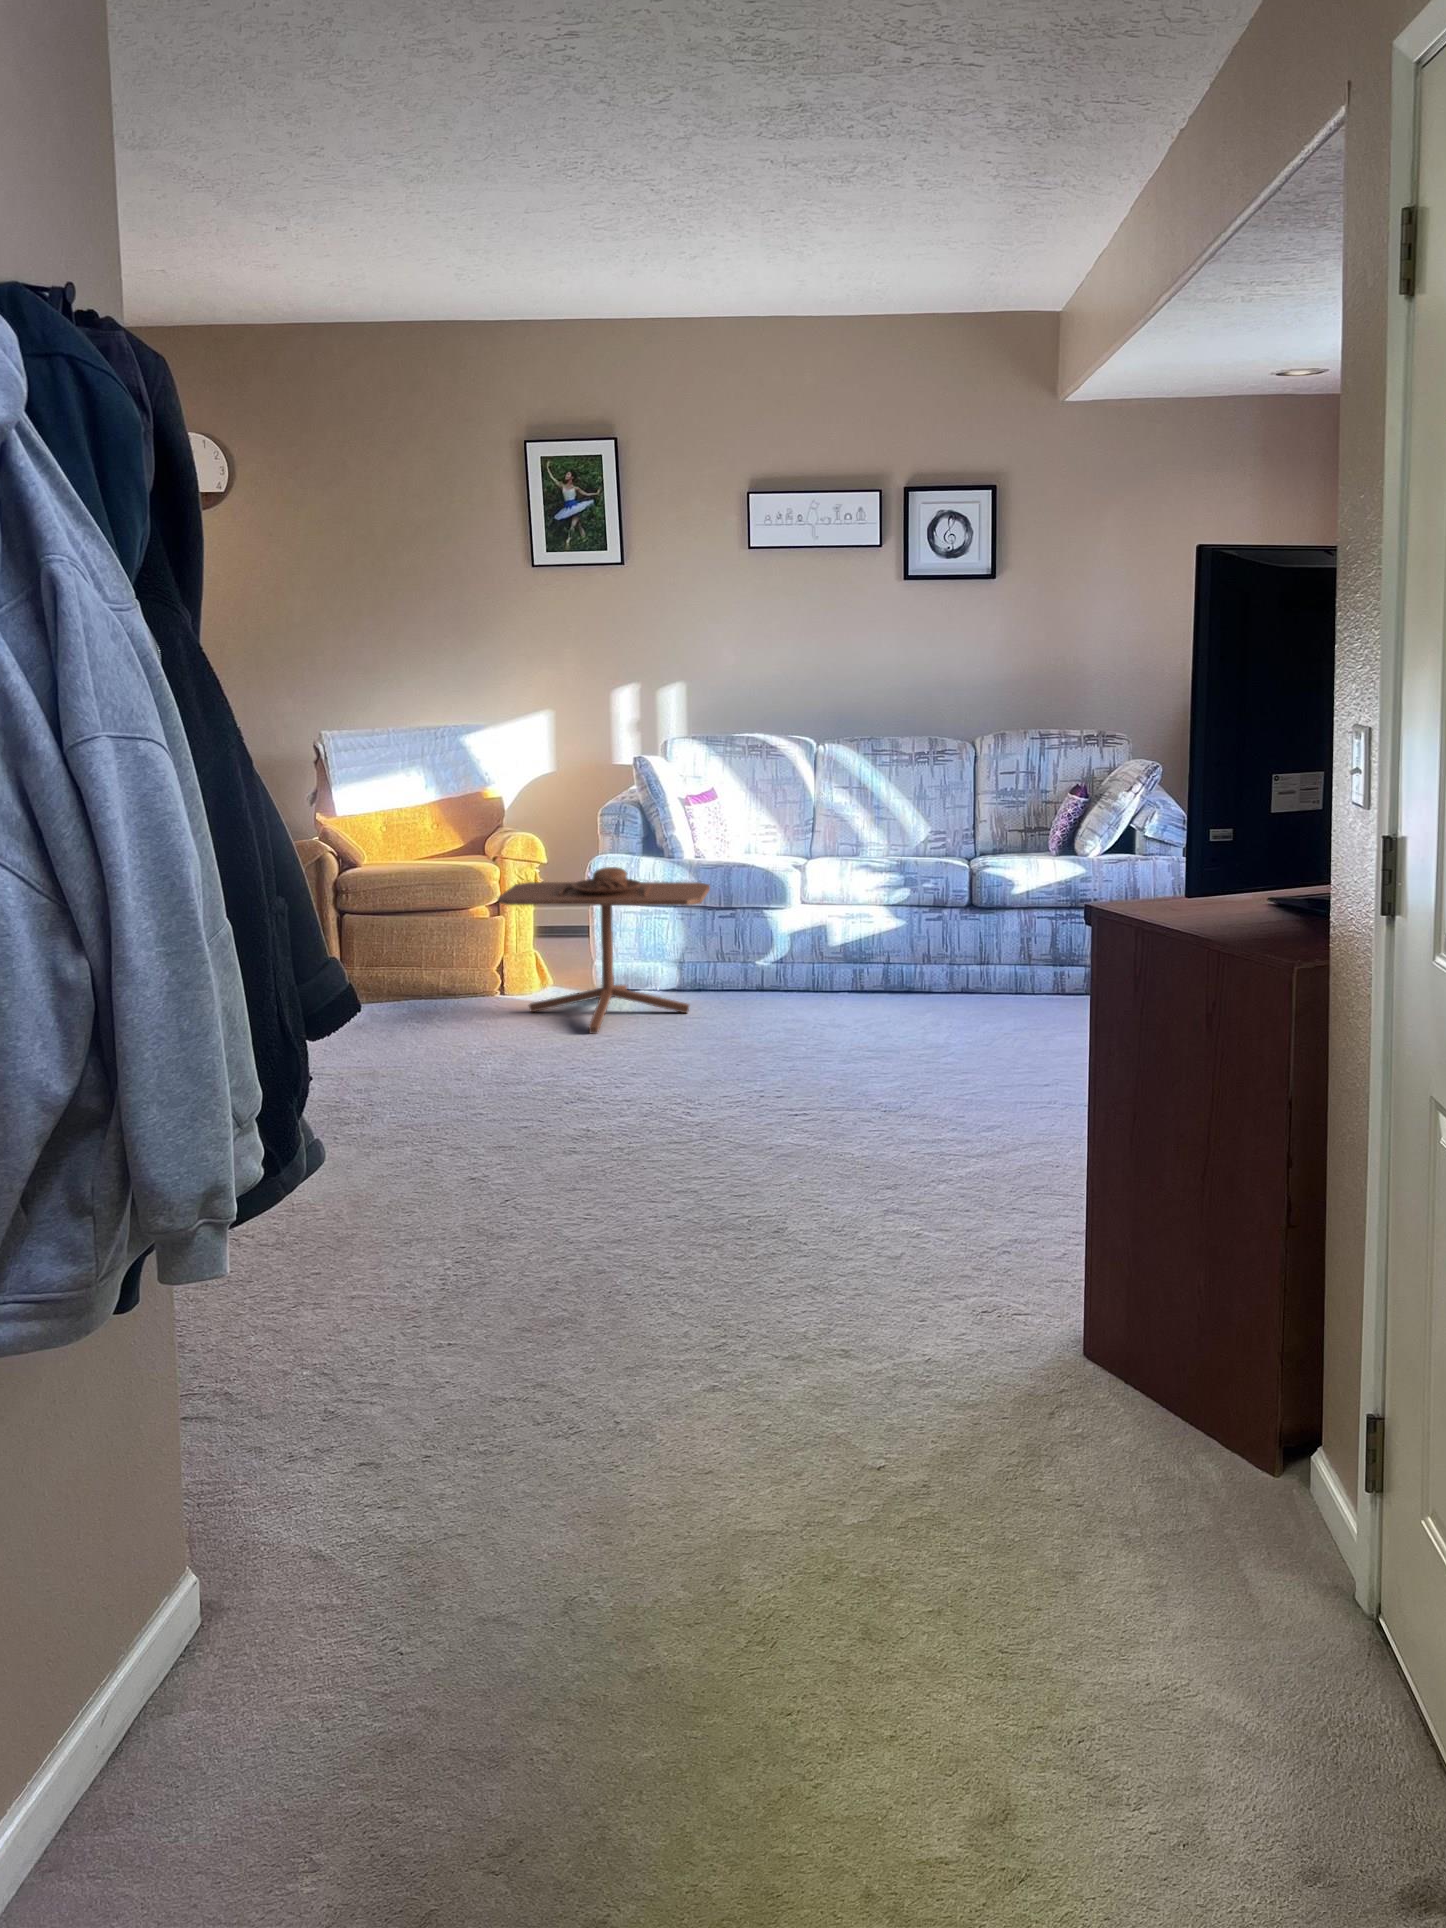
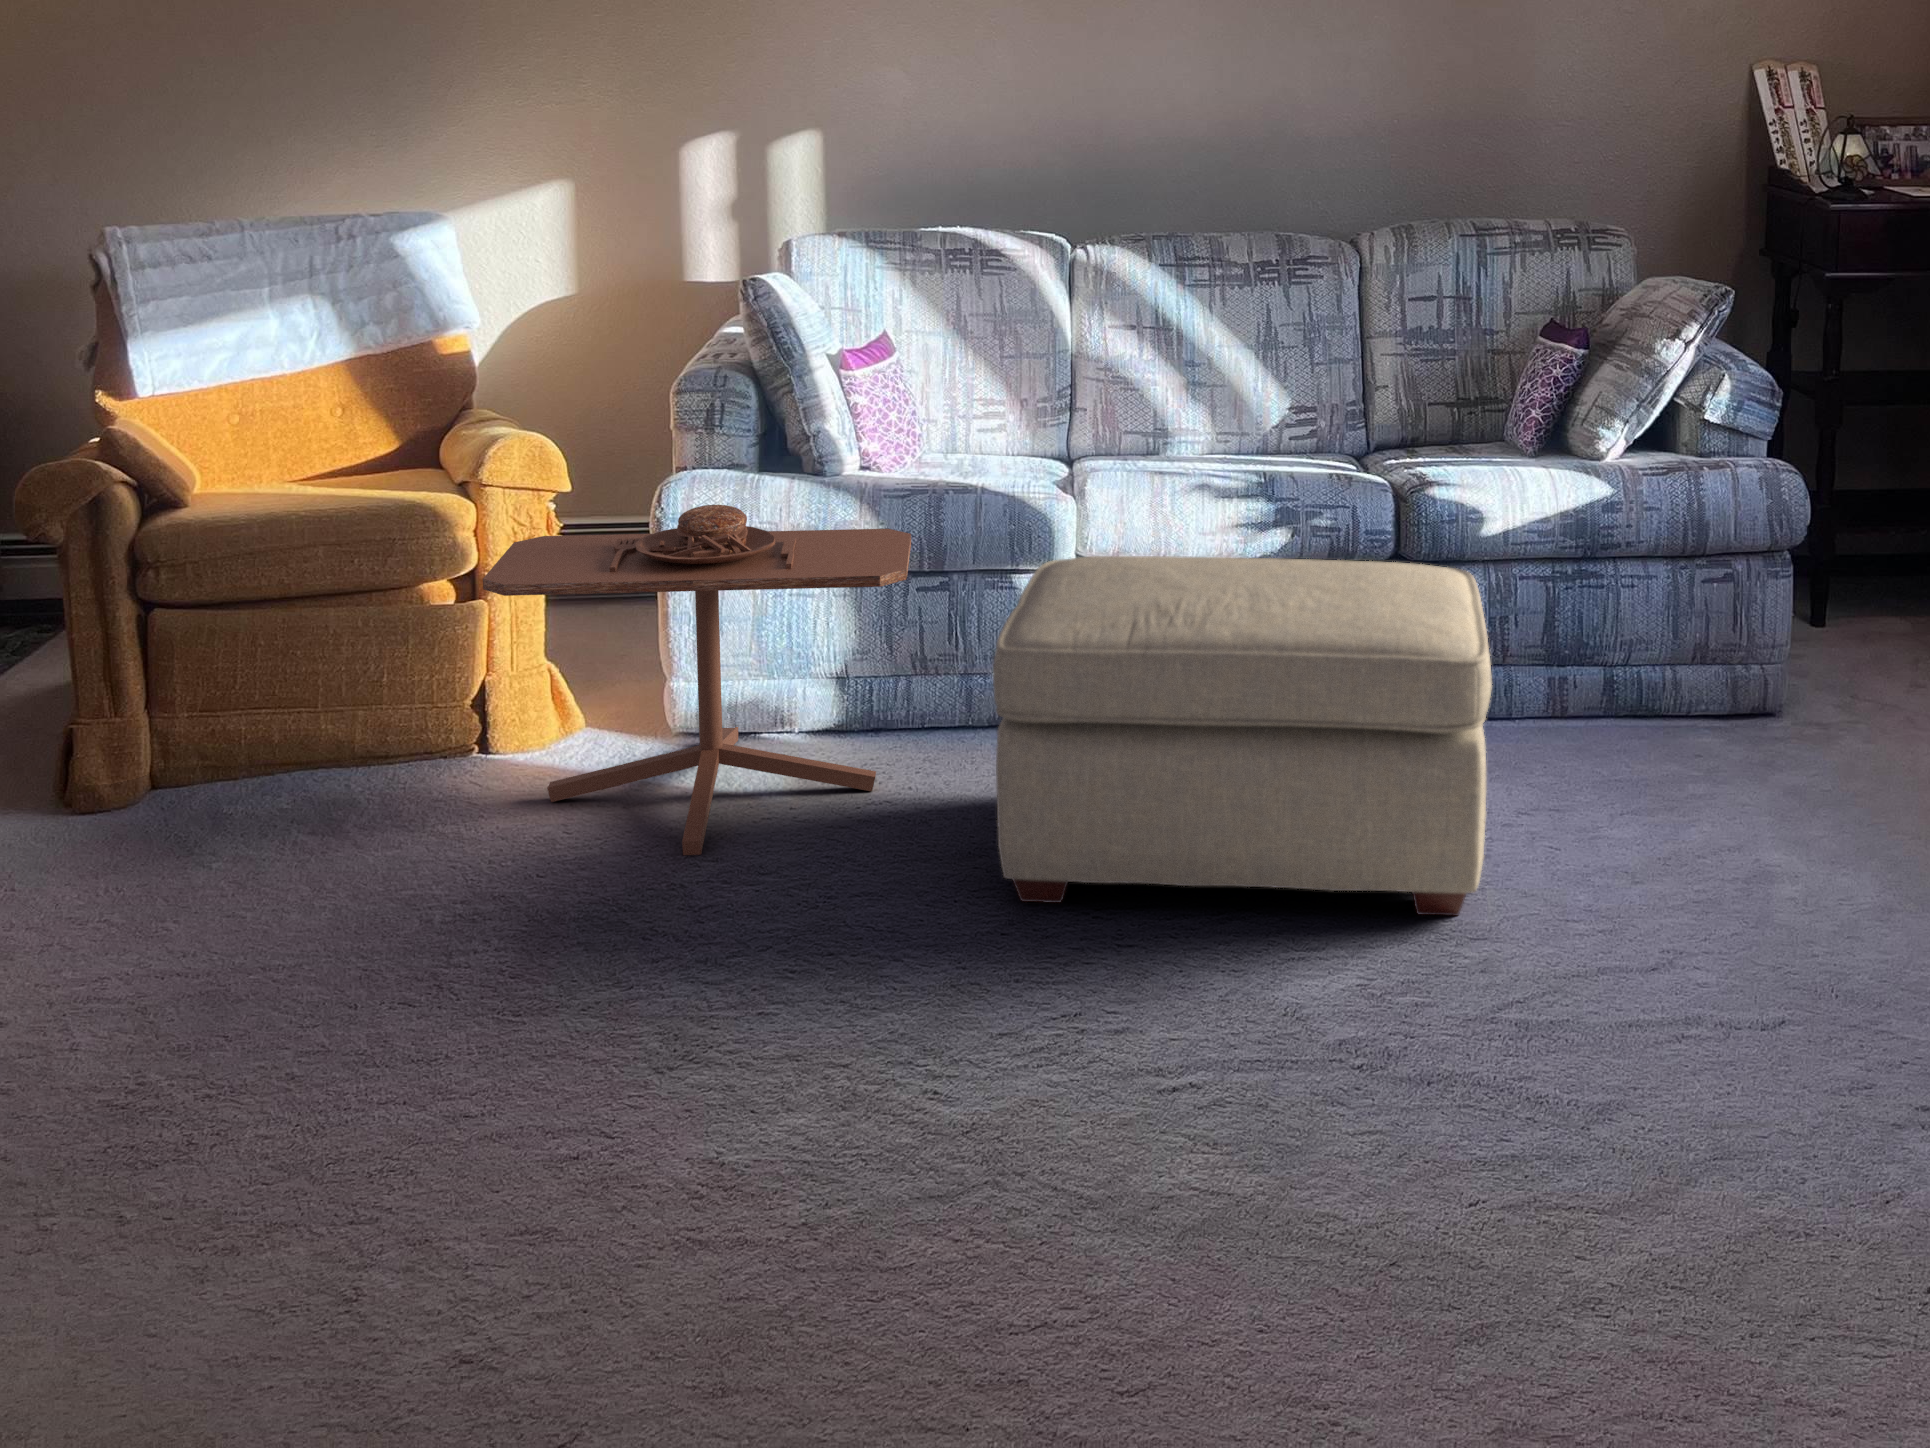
ottoman: none [731,896,989,1068] -> present [993,556,1492,916]

